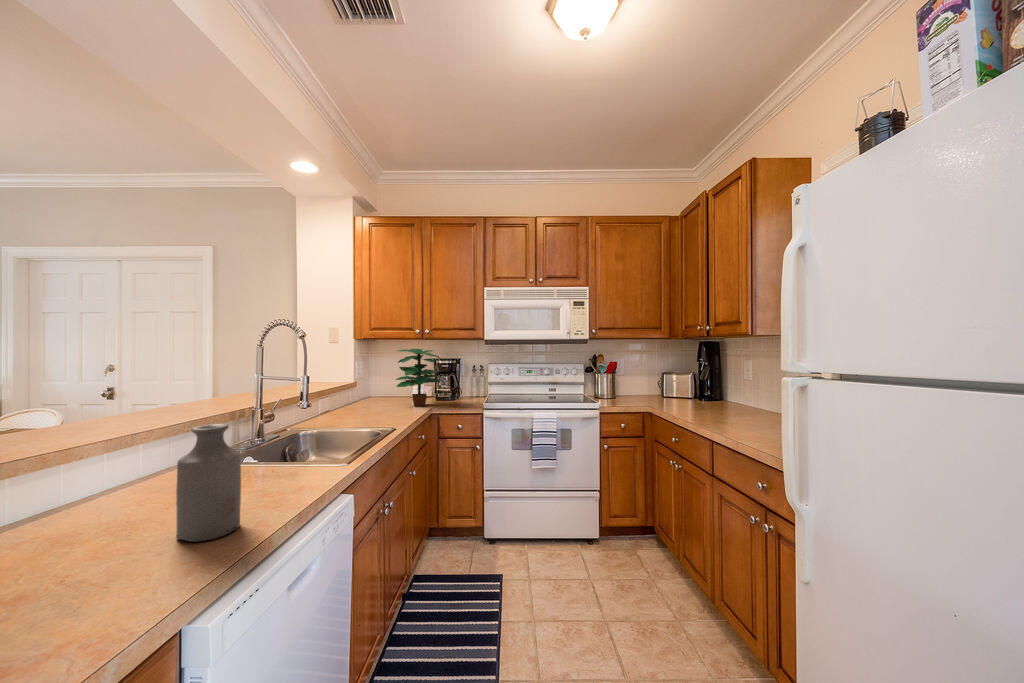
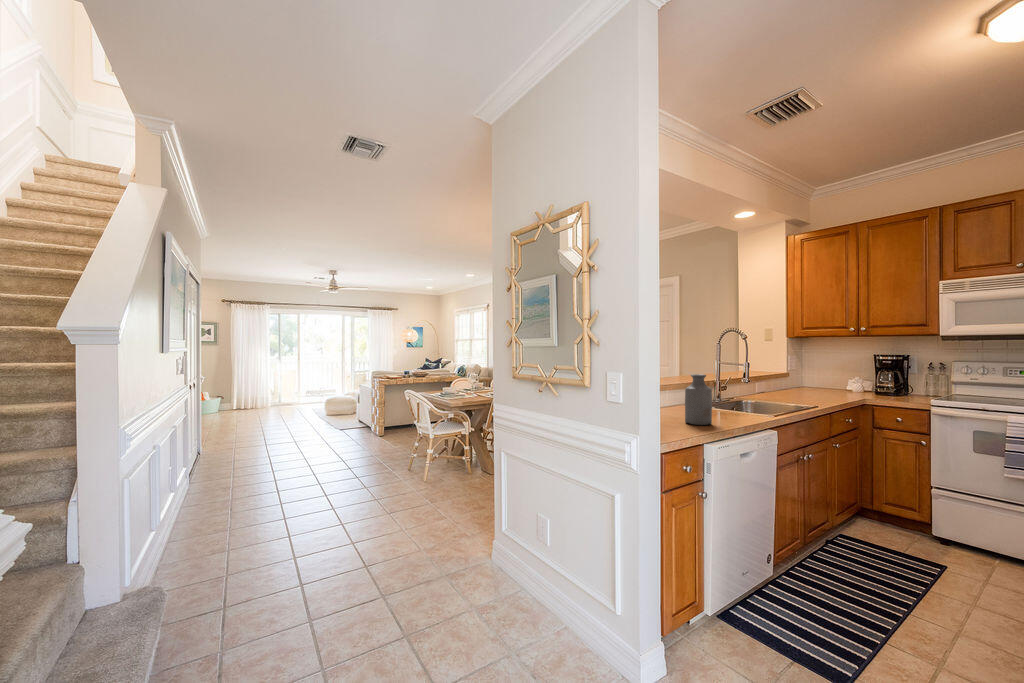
potted plant: present [395,349,442,406] -> none [827,345,883,397]

